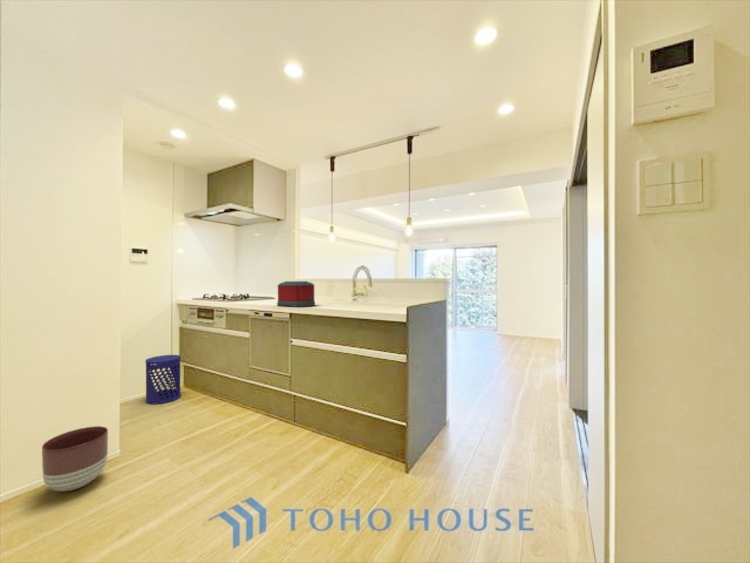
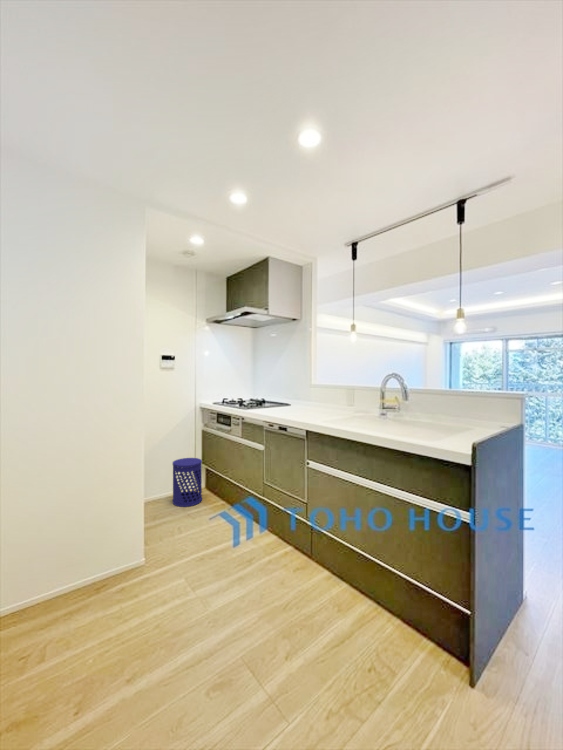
toaster: present [277,281,315,307] -> none [293,392,336,424]
planter: present [42,426,108,491] -> none [82,535,133,598]

